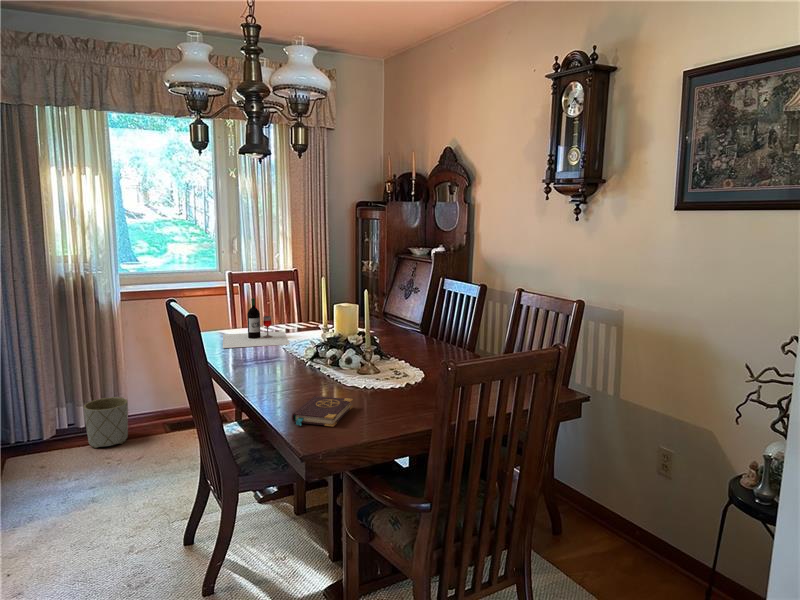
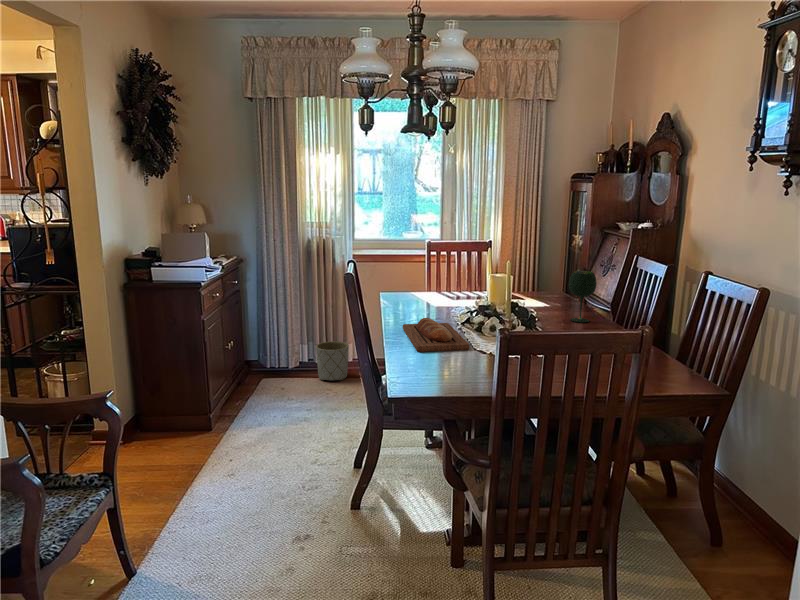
wine glass: none [400,295,426,345] -> present [569,271,597,322]
wine bottle: present [223,298,290,348] -> none [402,265,466,310]
bread loaf: none [246,358,338,397] -> present [403,318,469,352]
book: present [292,396,353,427] -> none [404,353,466,381]

